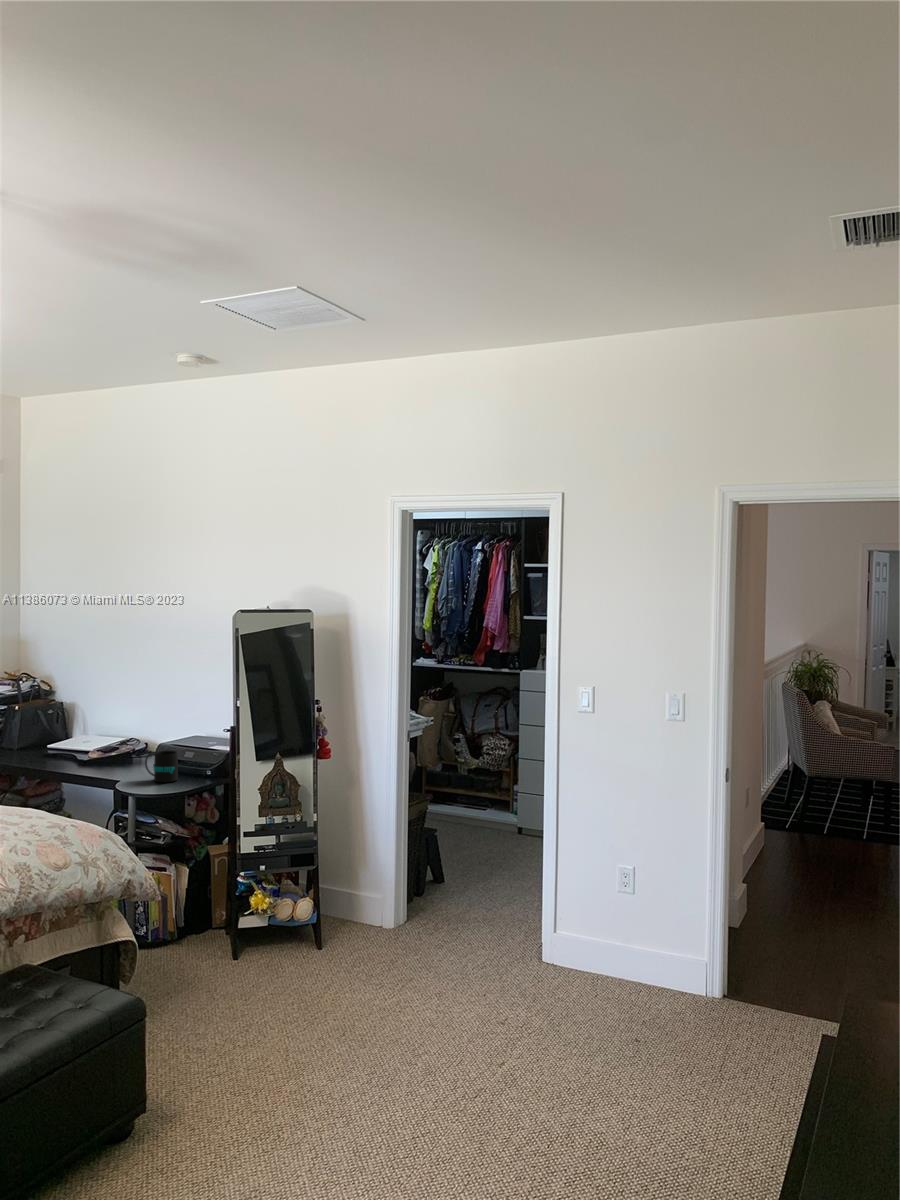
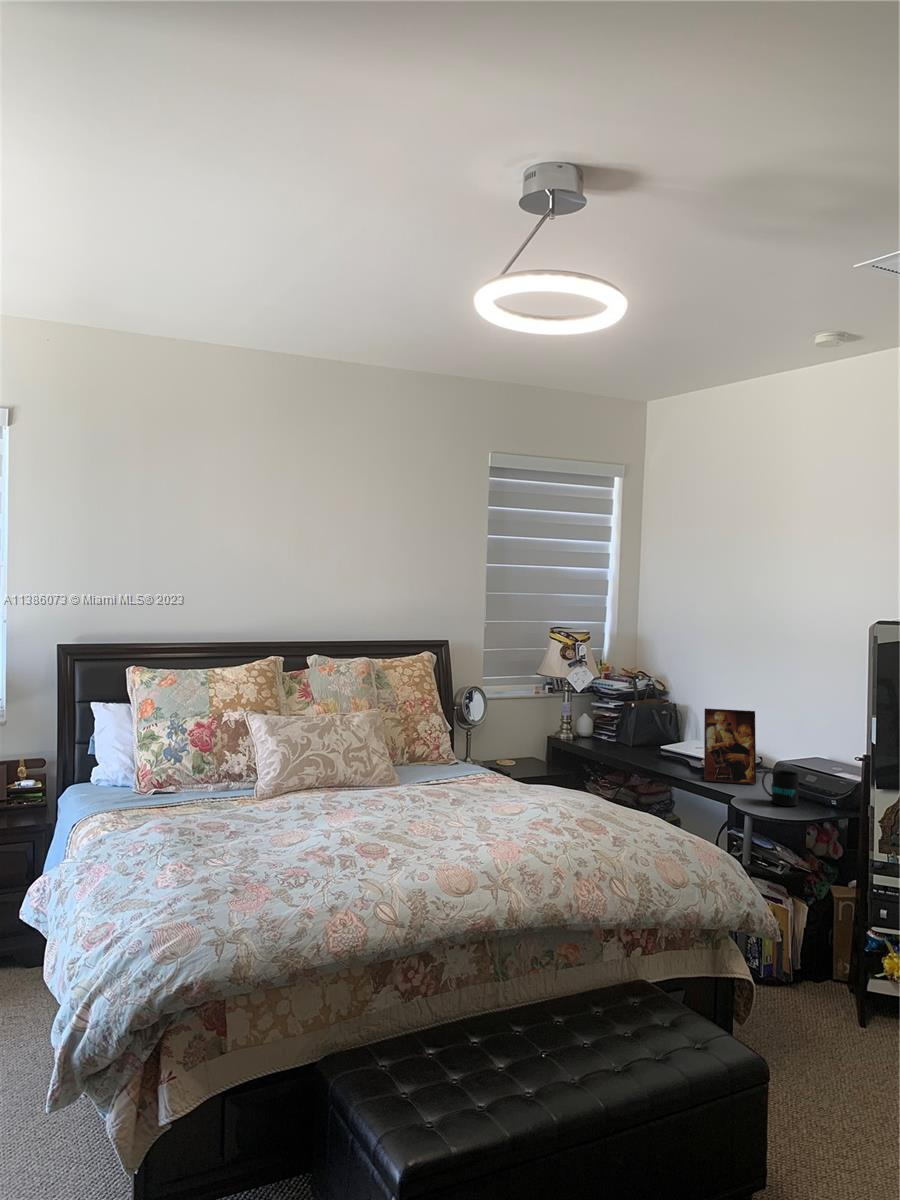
picture frame: none [89,700,141,771] -> present [703,708,756,784]

